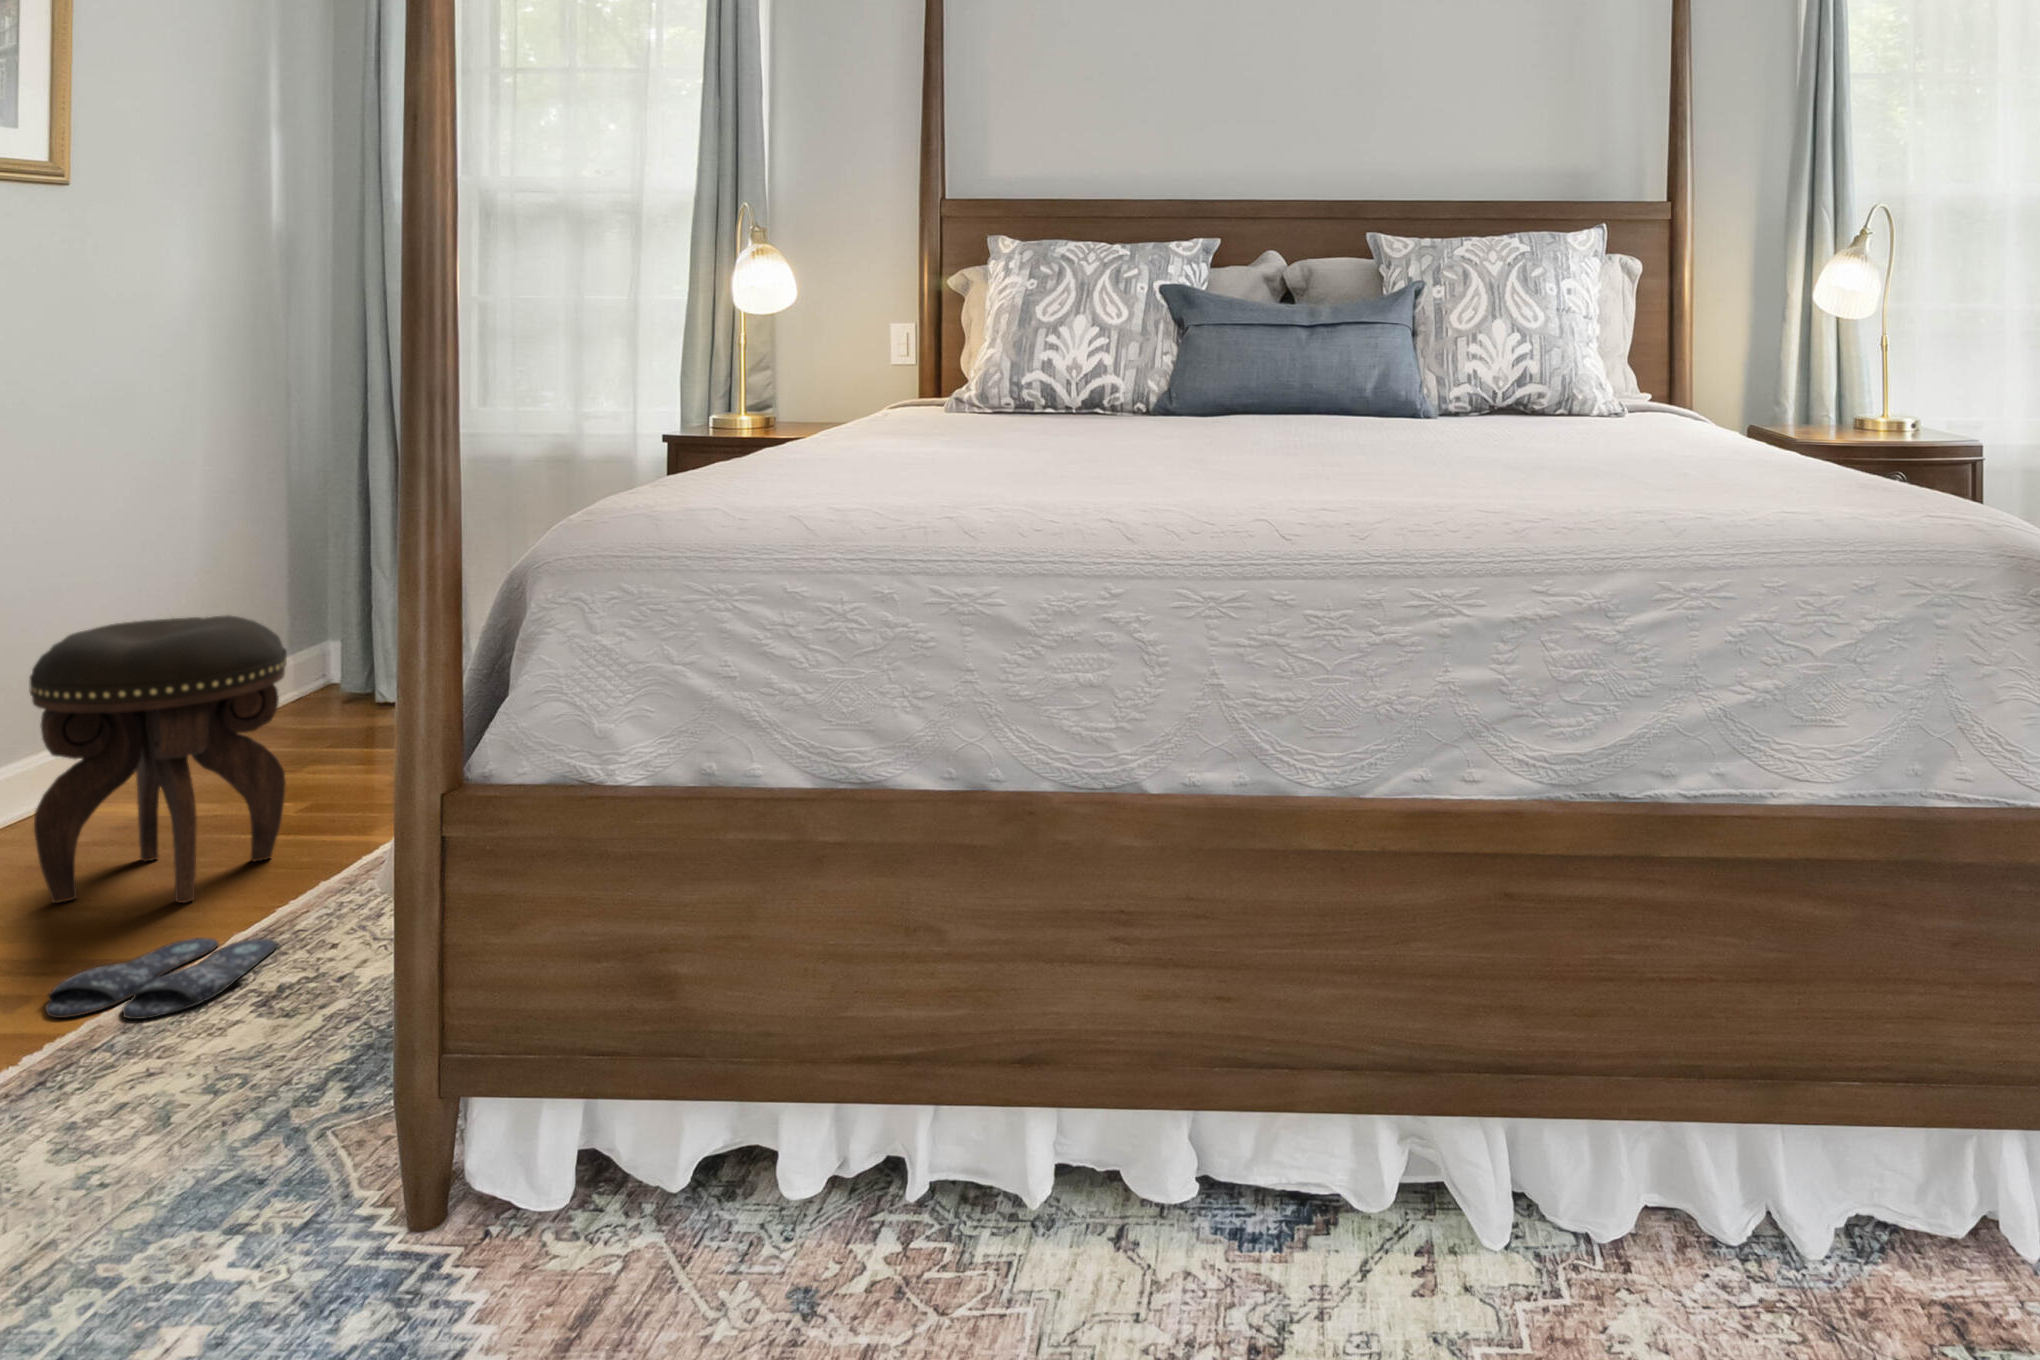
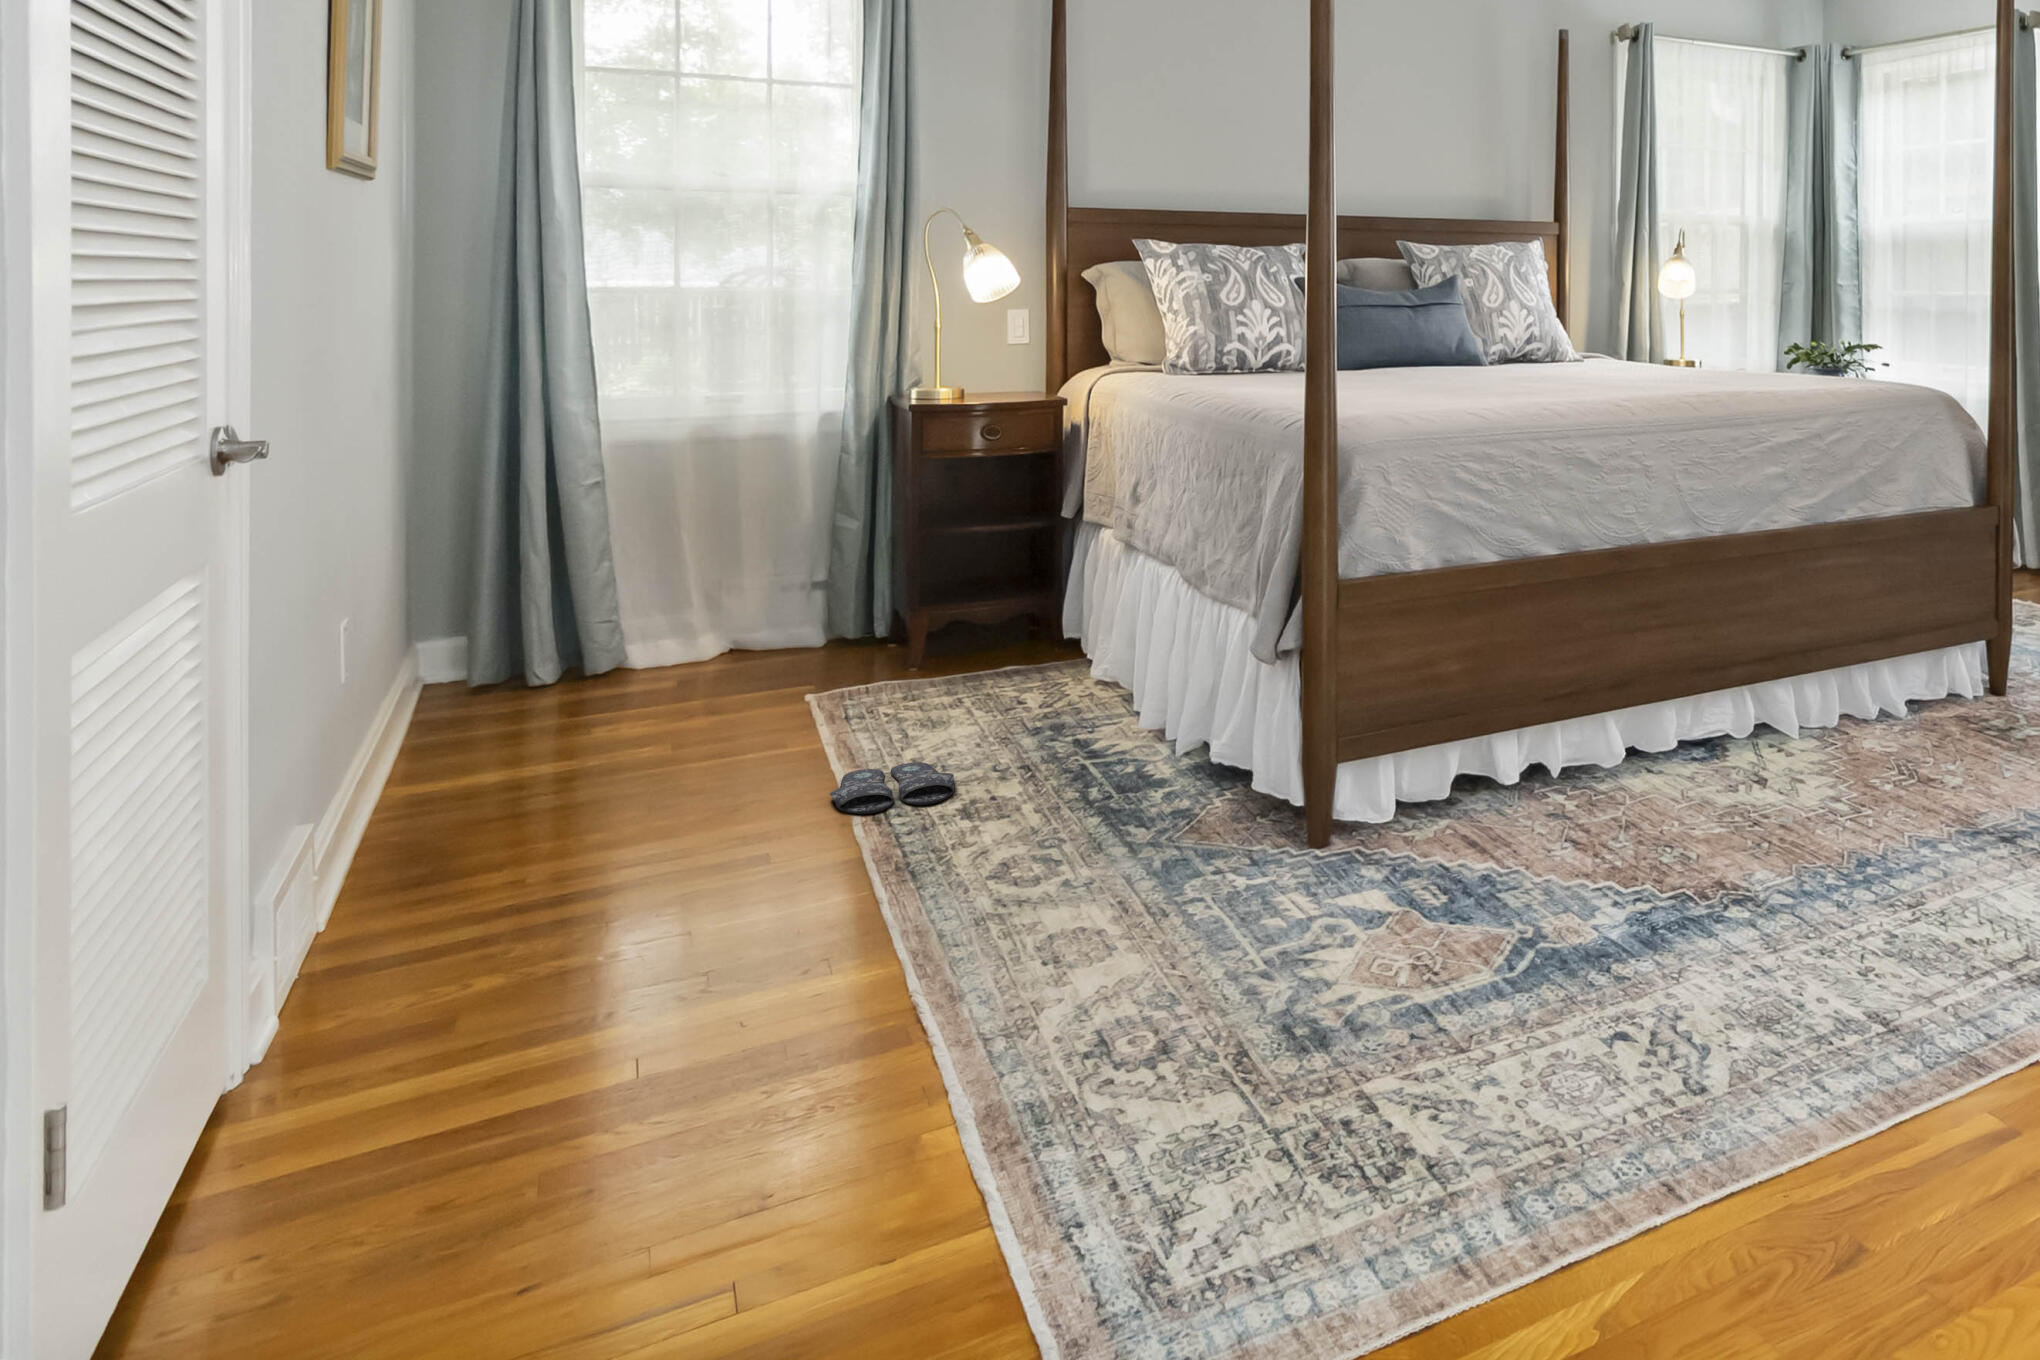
footstool: present [30,615,287,903] -> none [628,549,812,777]

